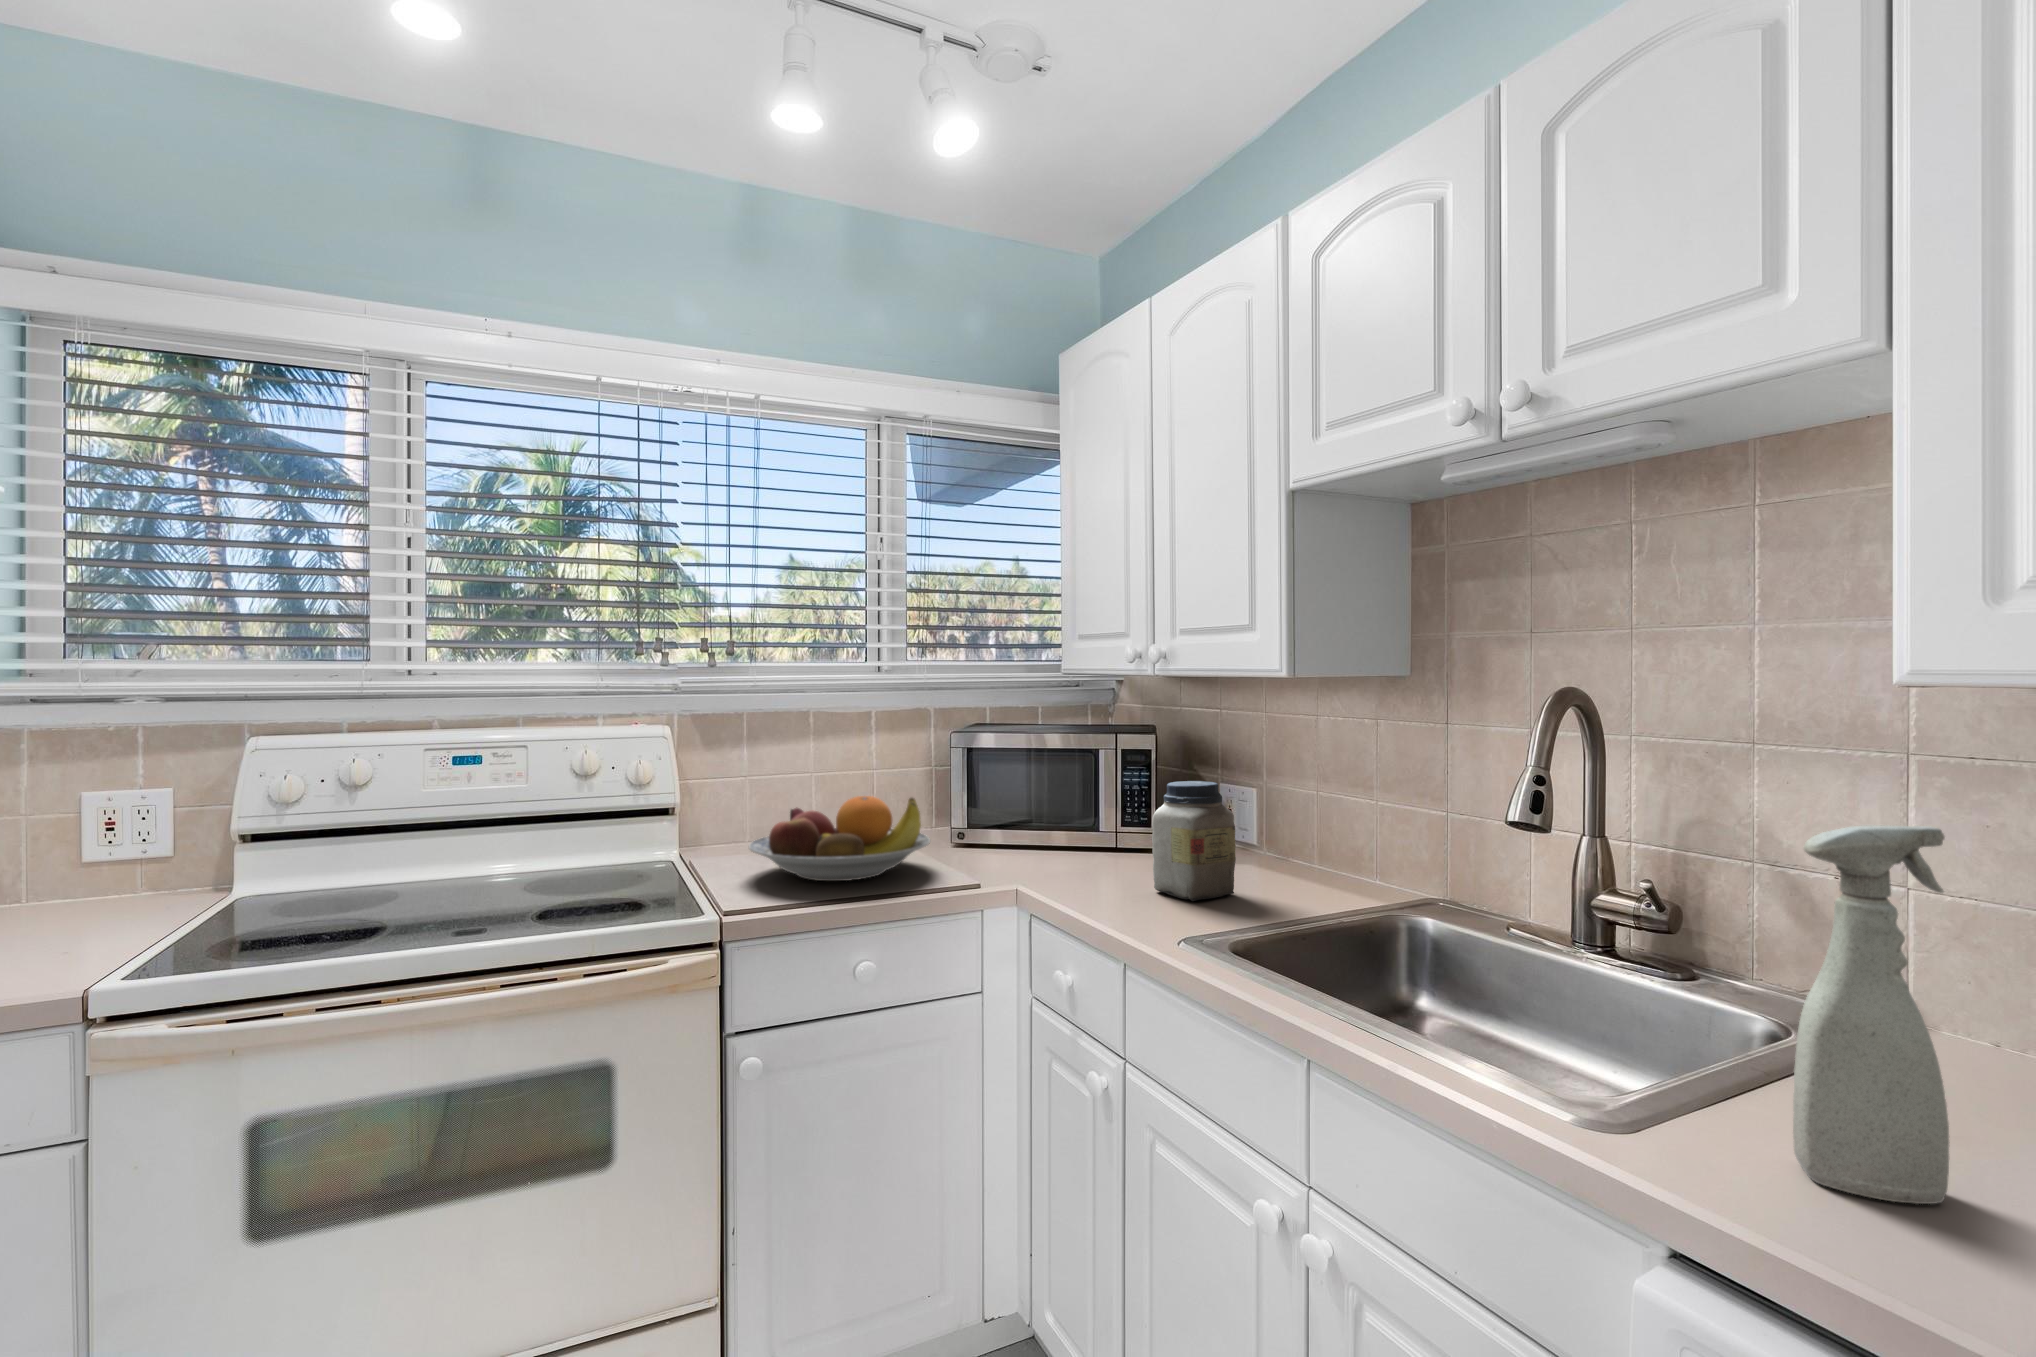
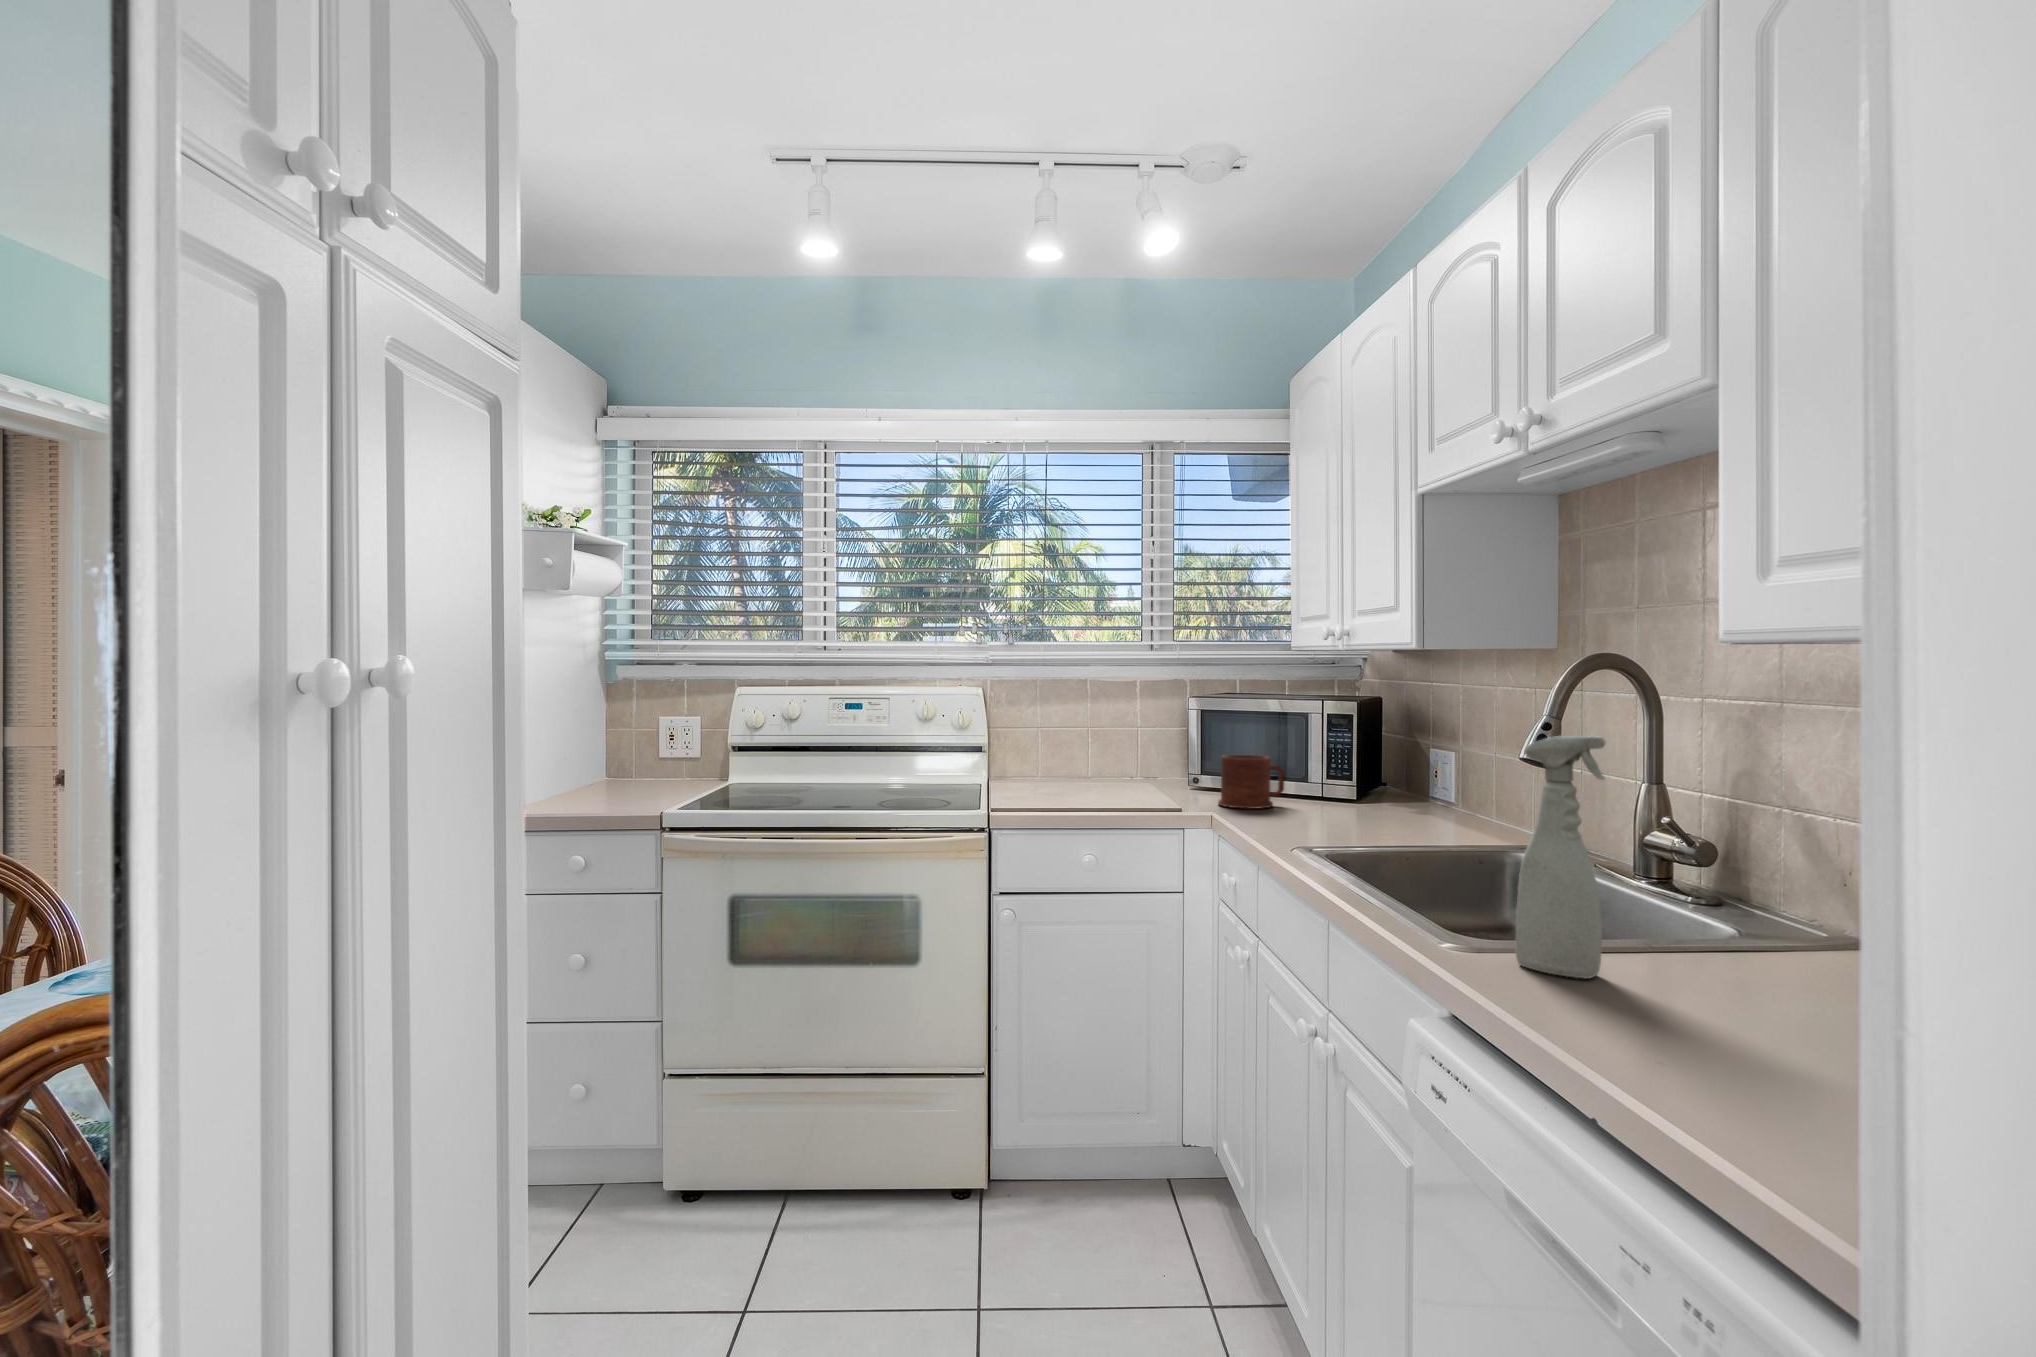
jar: present [1152,781,1236,901] -> none [1314,736,1381,829]
fruit bowl: present [749,796,930,881] -> none [1024,741,1158,801]
mug: none [1009,804,1086,875] -> present [1218,755,1284,809]

